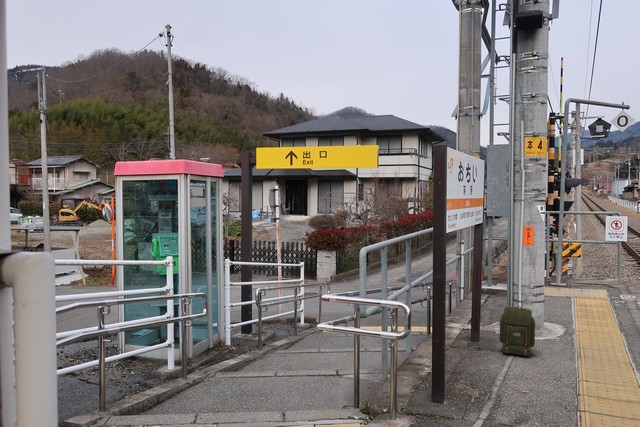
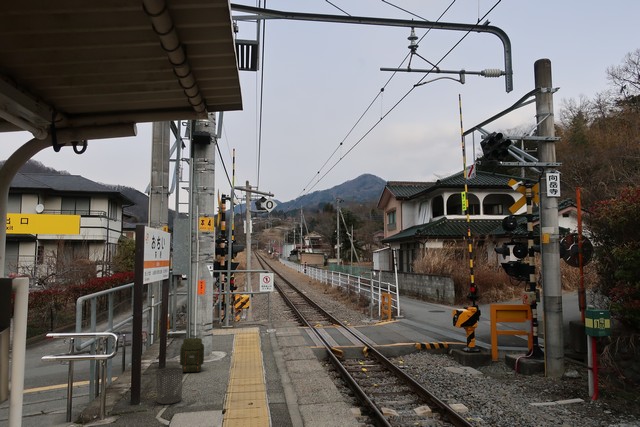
waste bin: none [467,357,507,414] -> present [156,368,183,404]

